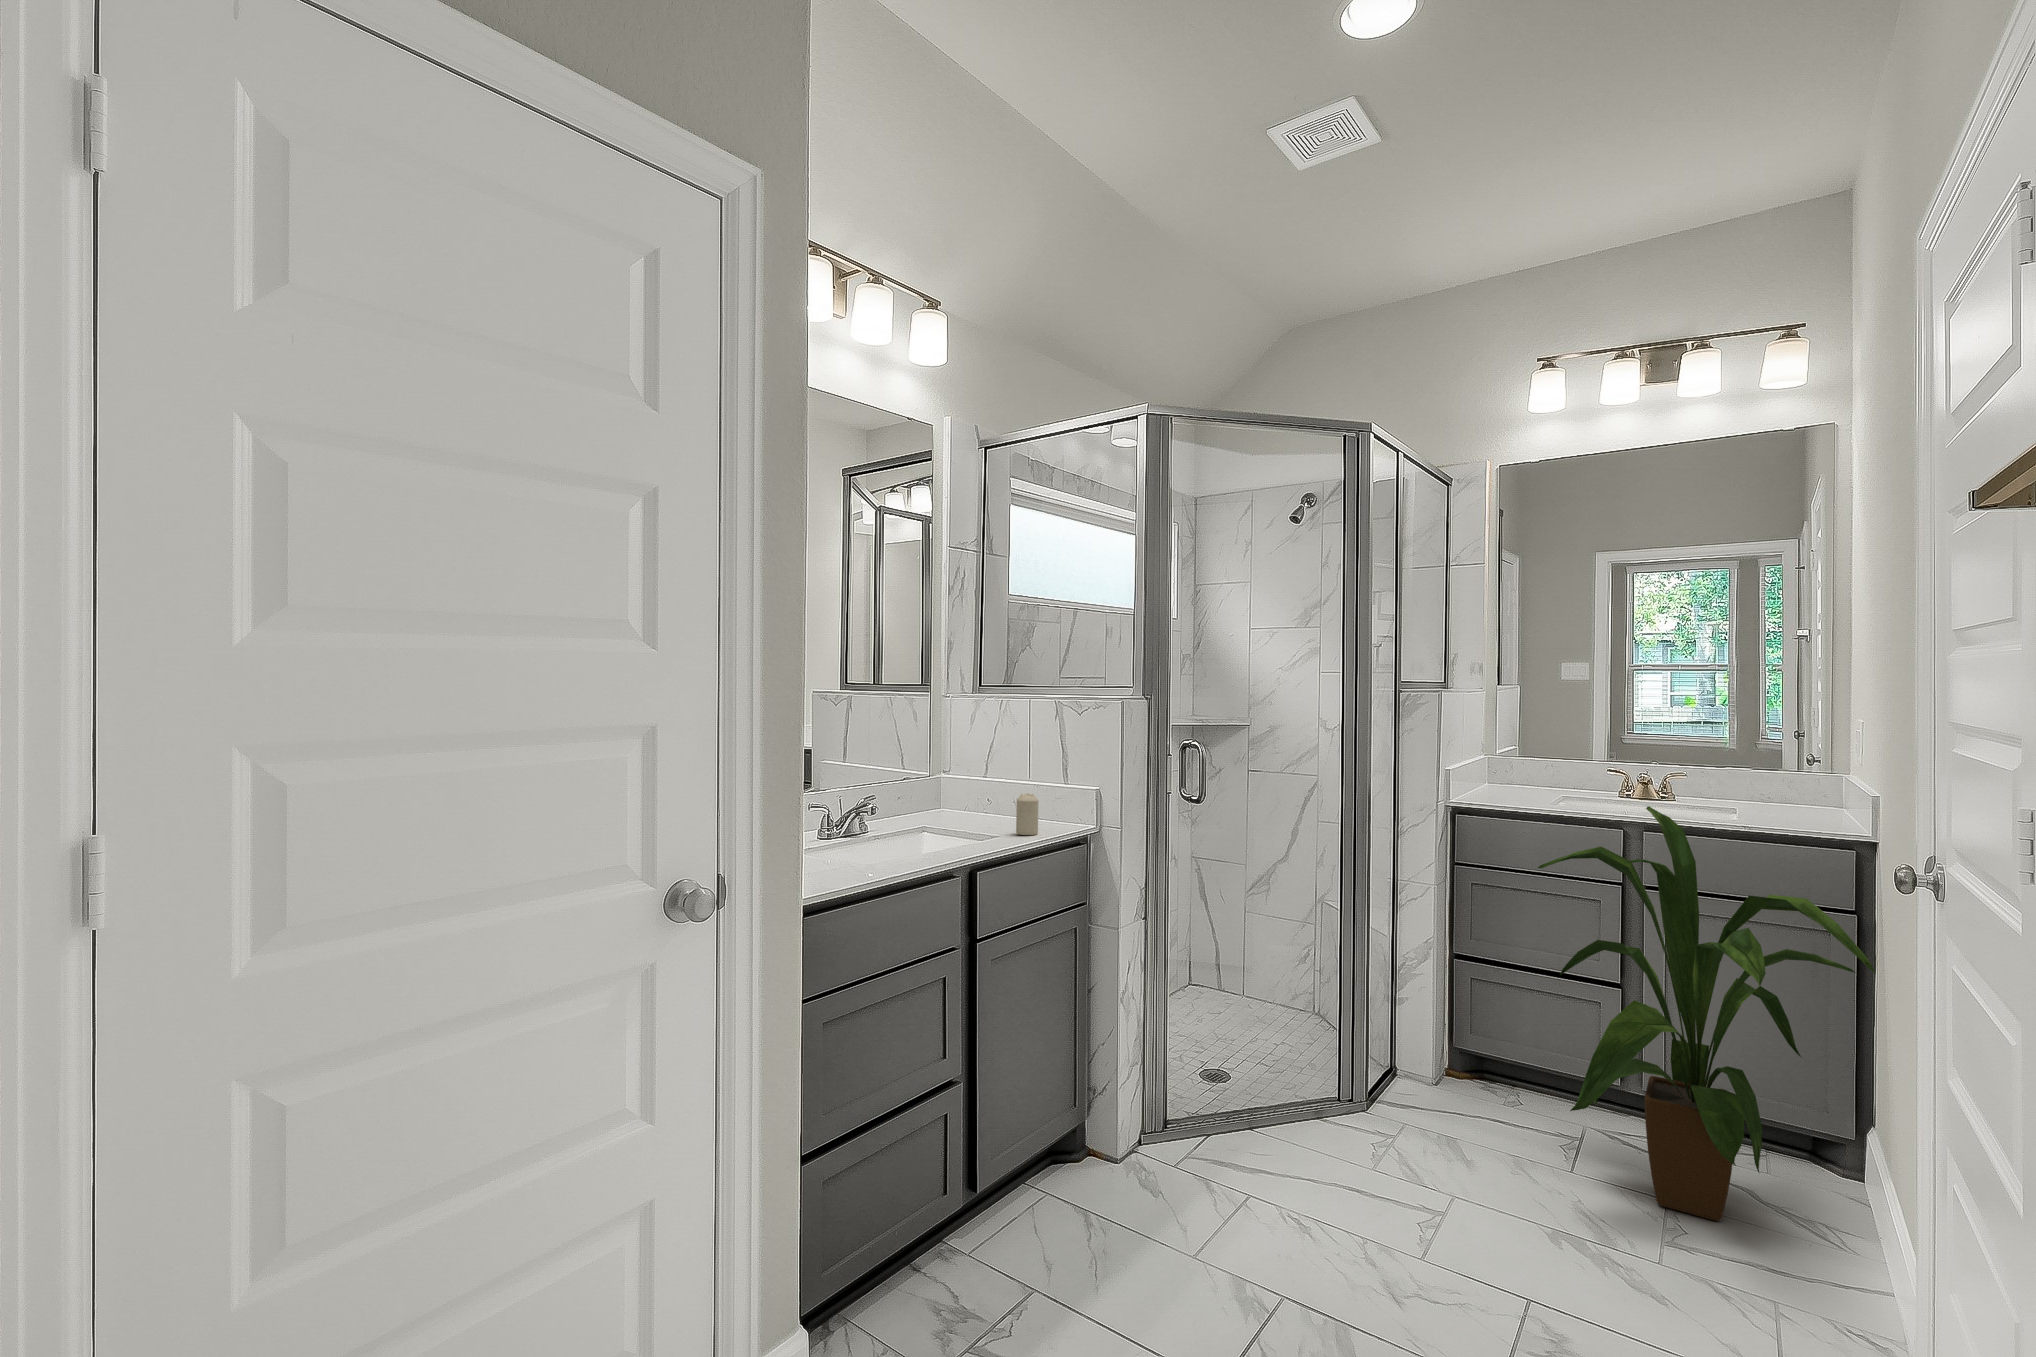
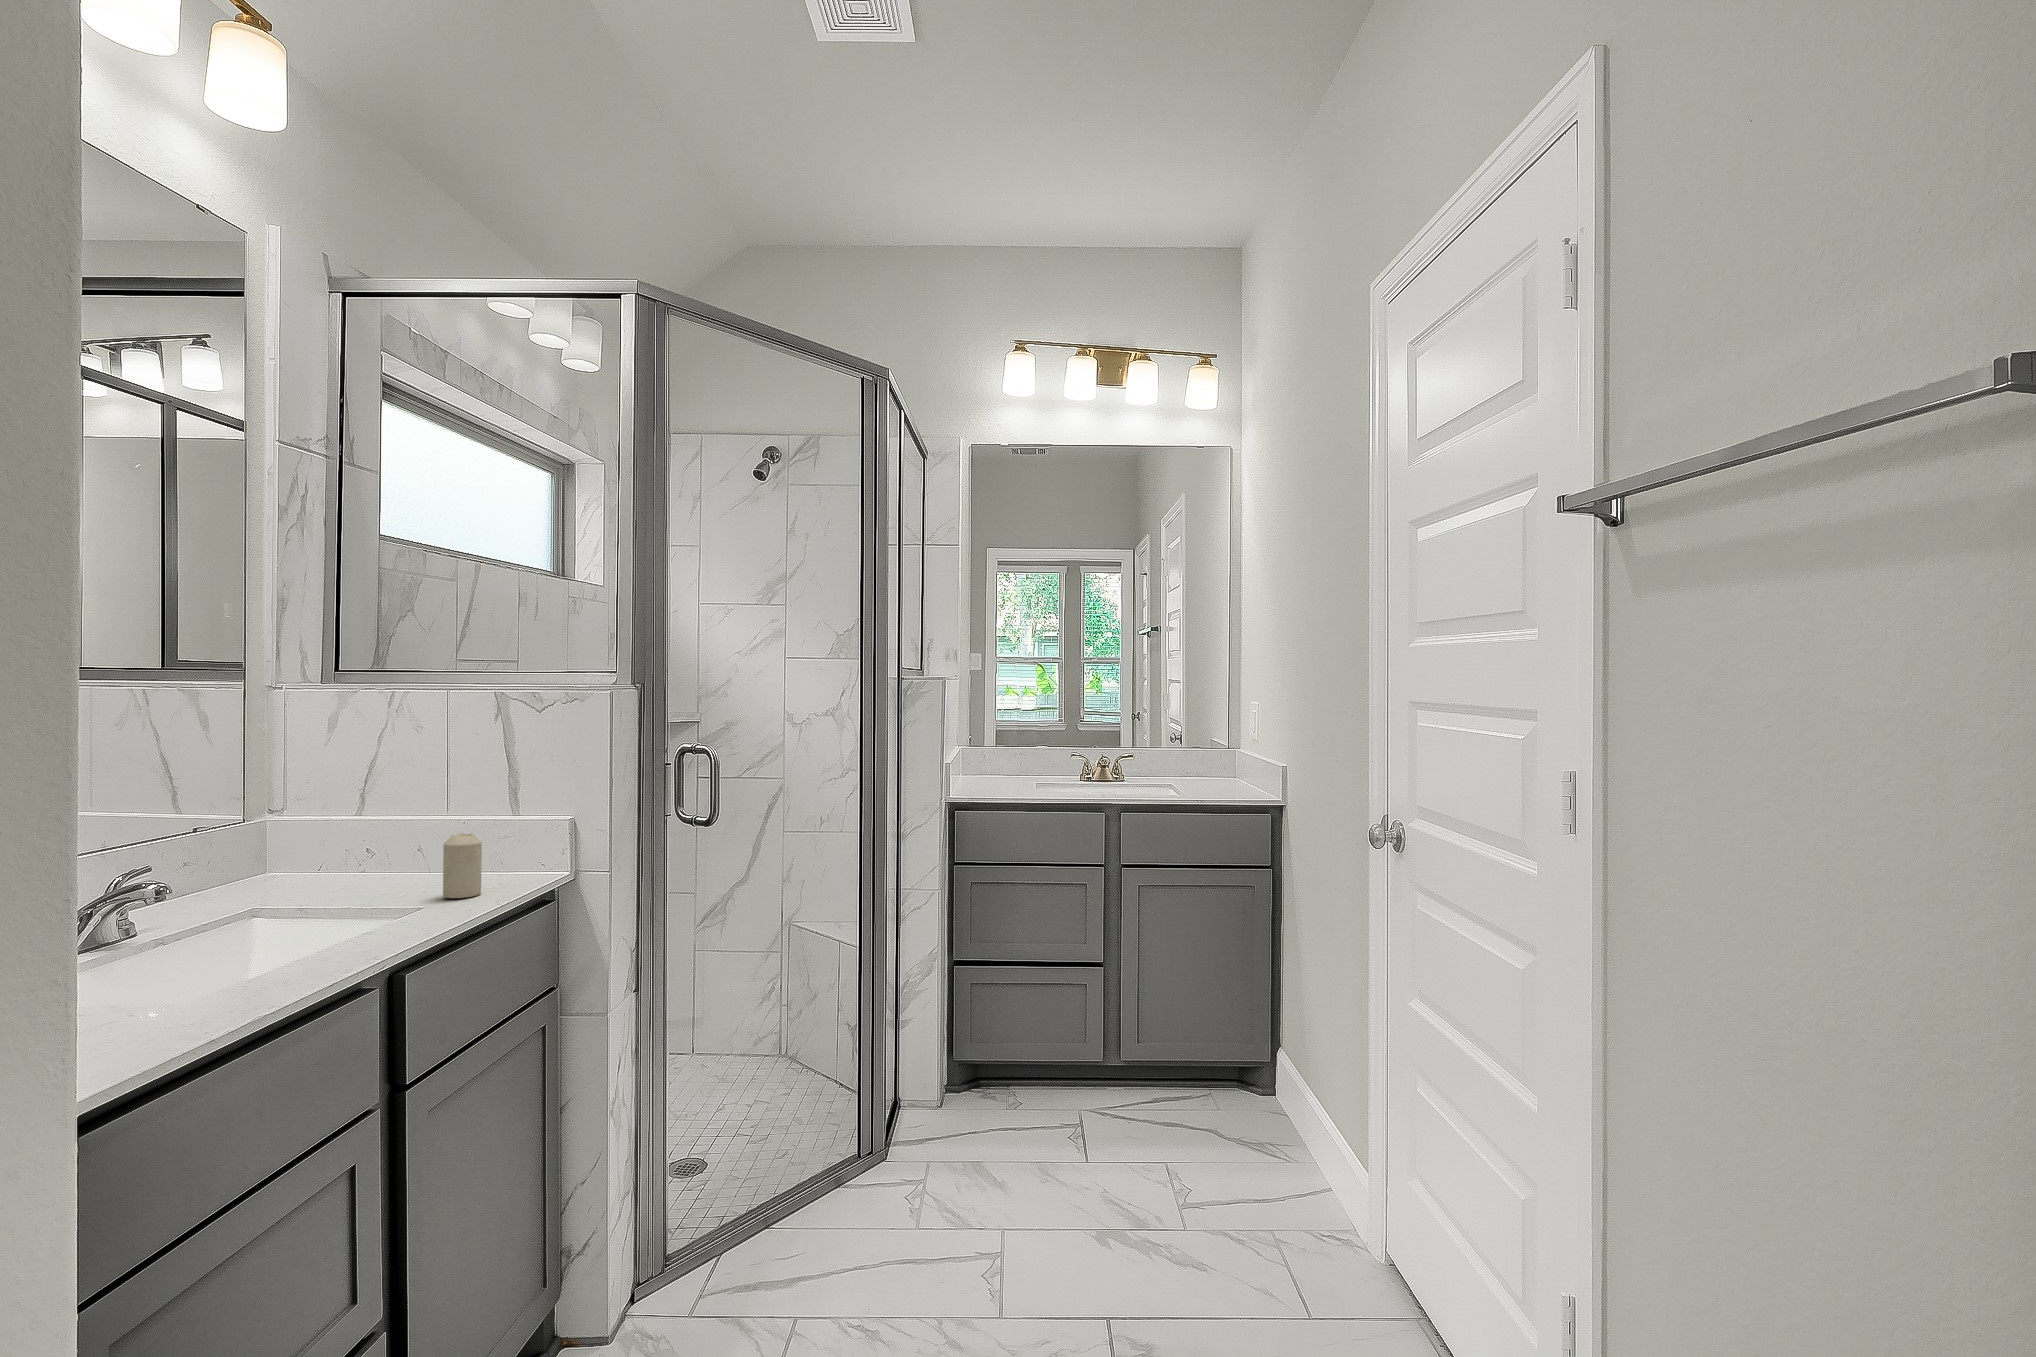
house plant: present [1538,806,1876,1221] -> none [1059,785,1345,1177]

